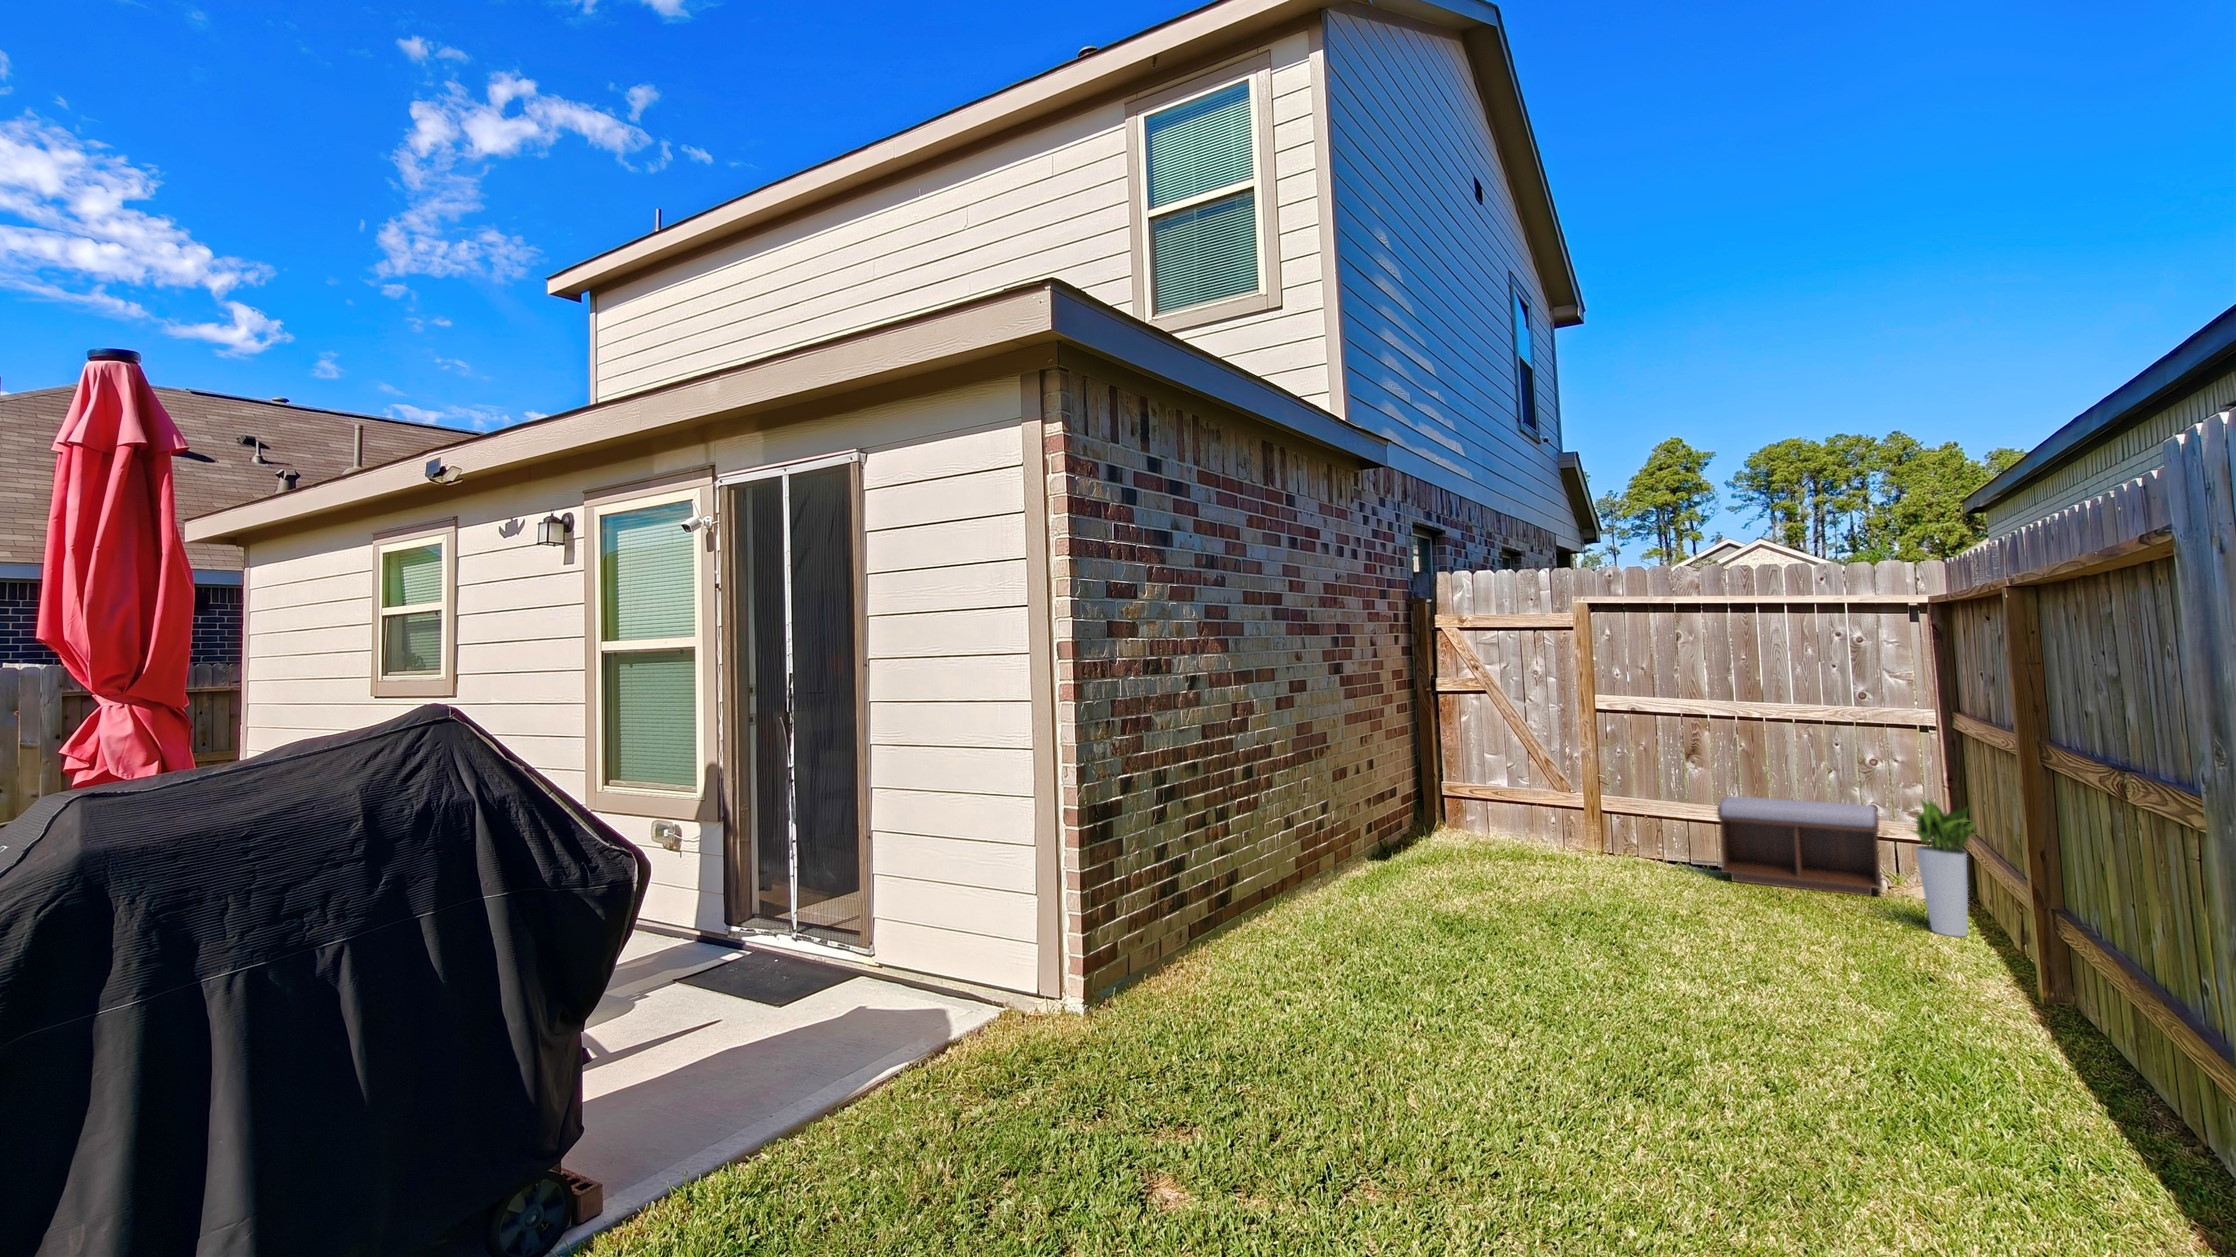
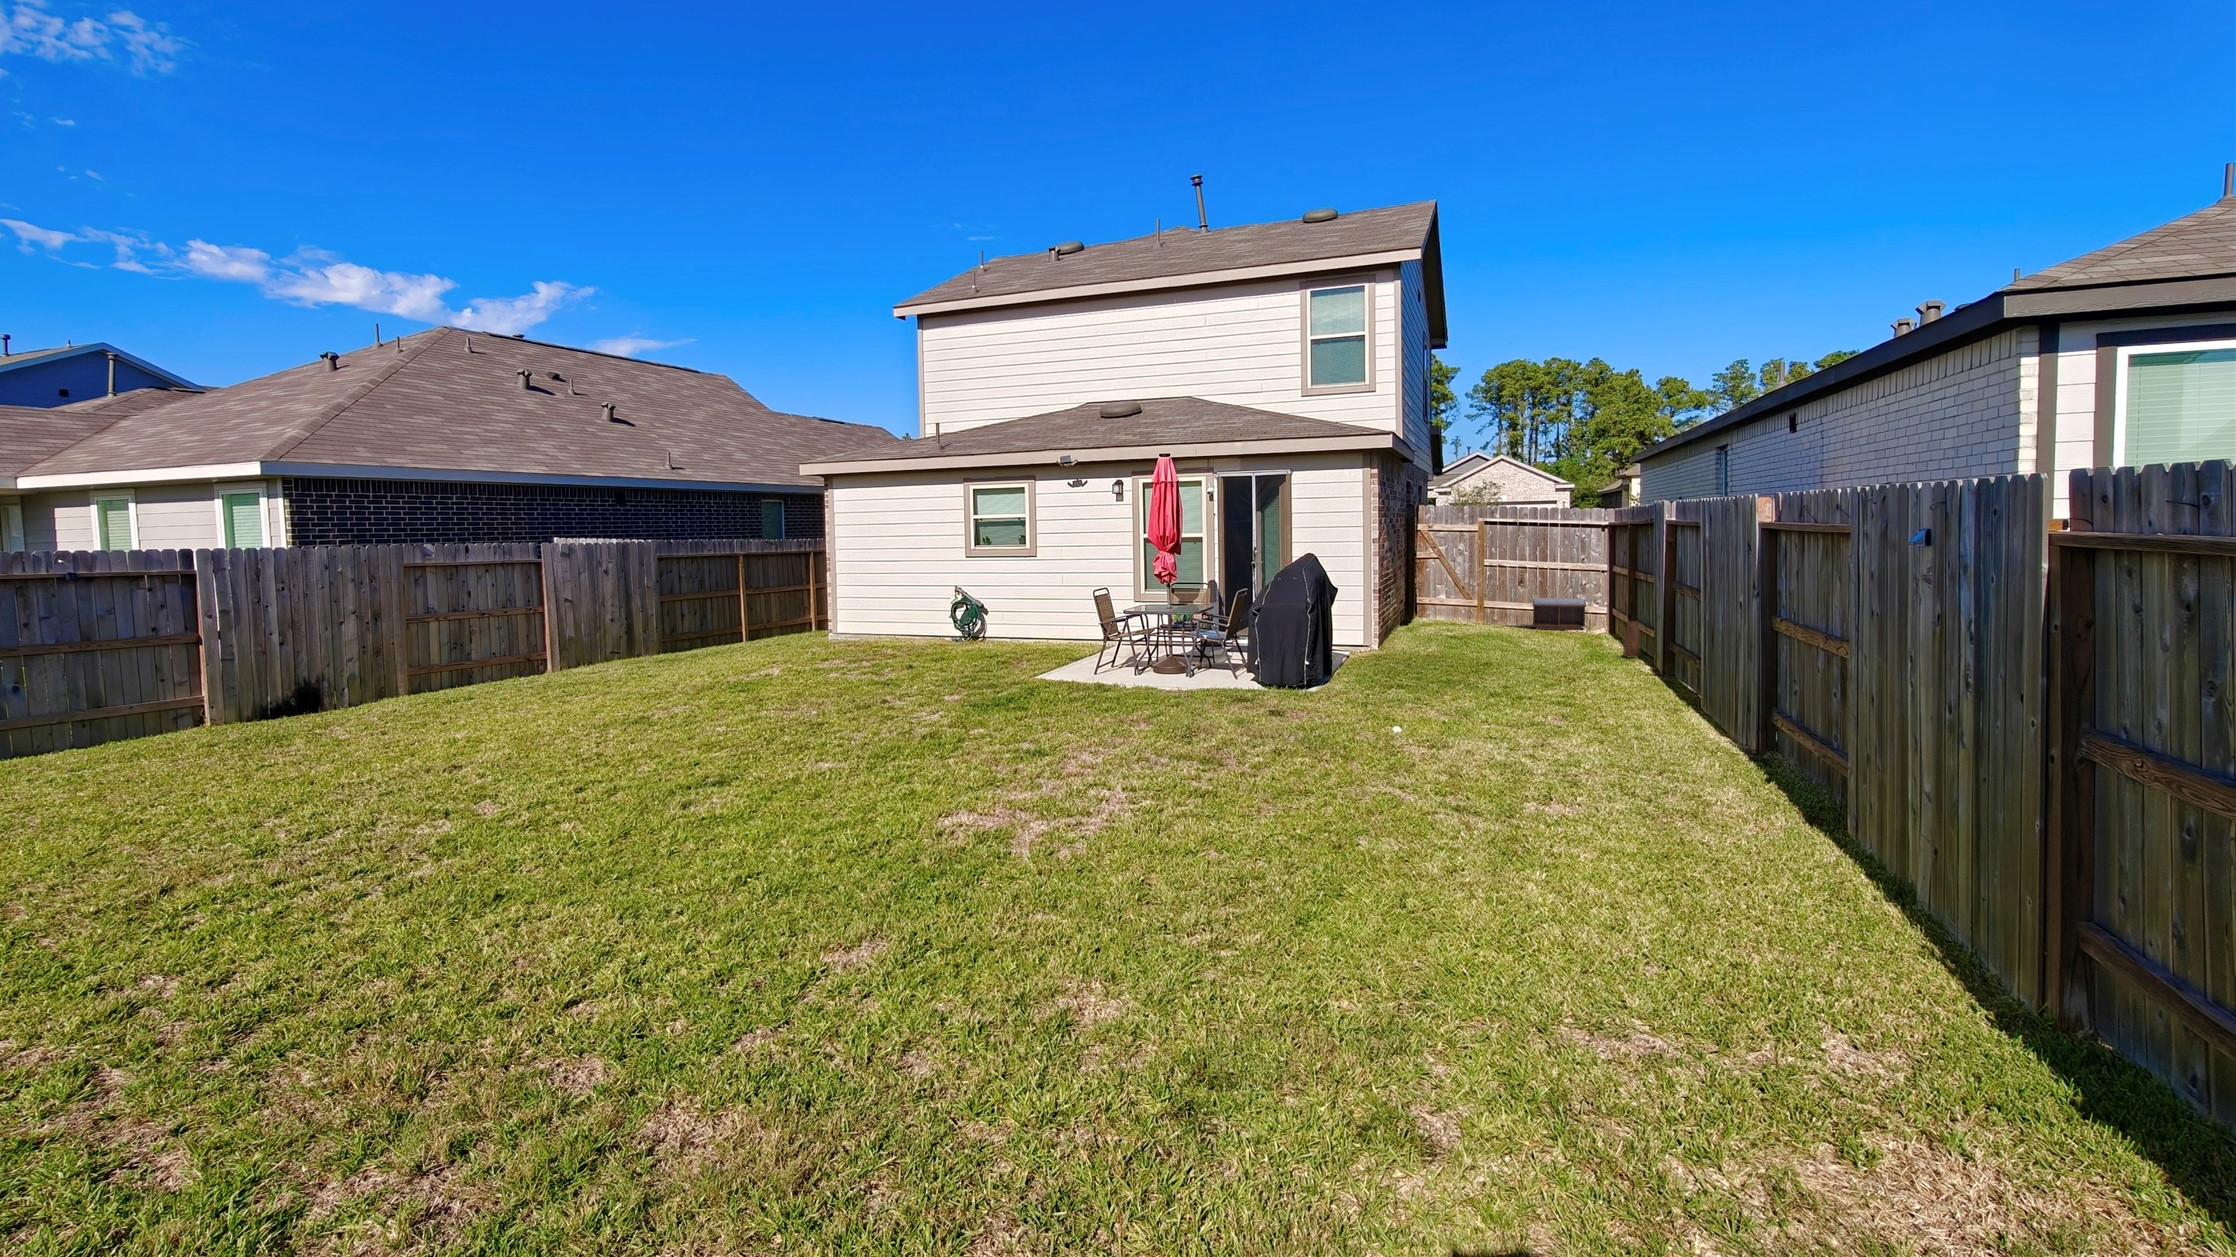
planter: present [1911,800,1975,937] -> none [1594,592,1616,636]
watering can: none [2052,982,2163,1165] -> present [1623,621,1639,658]

